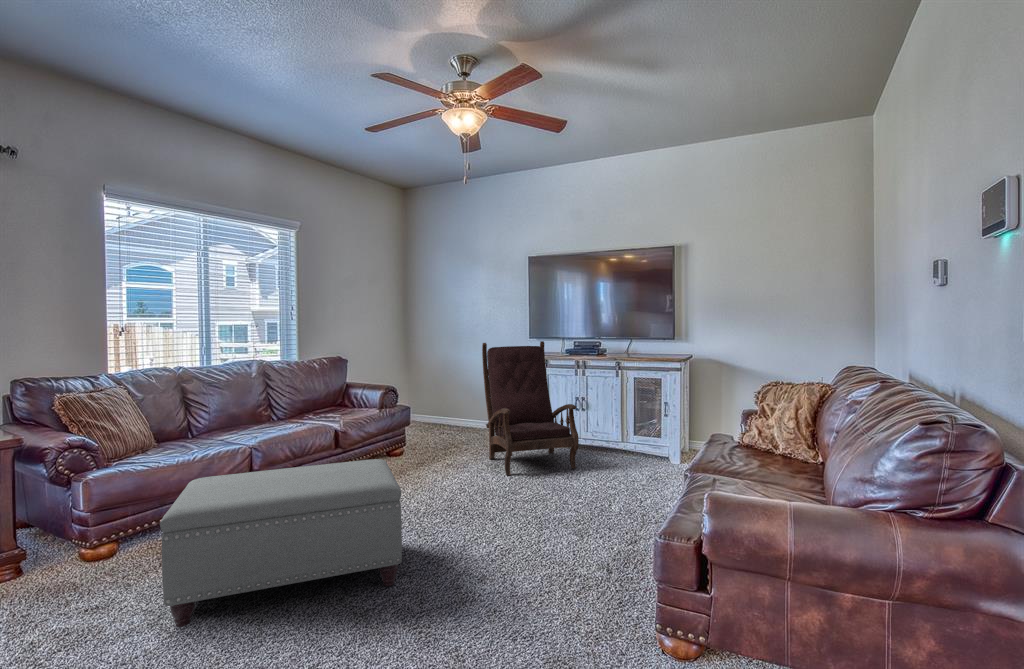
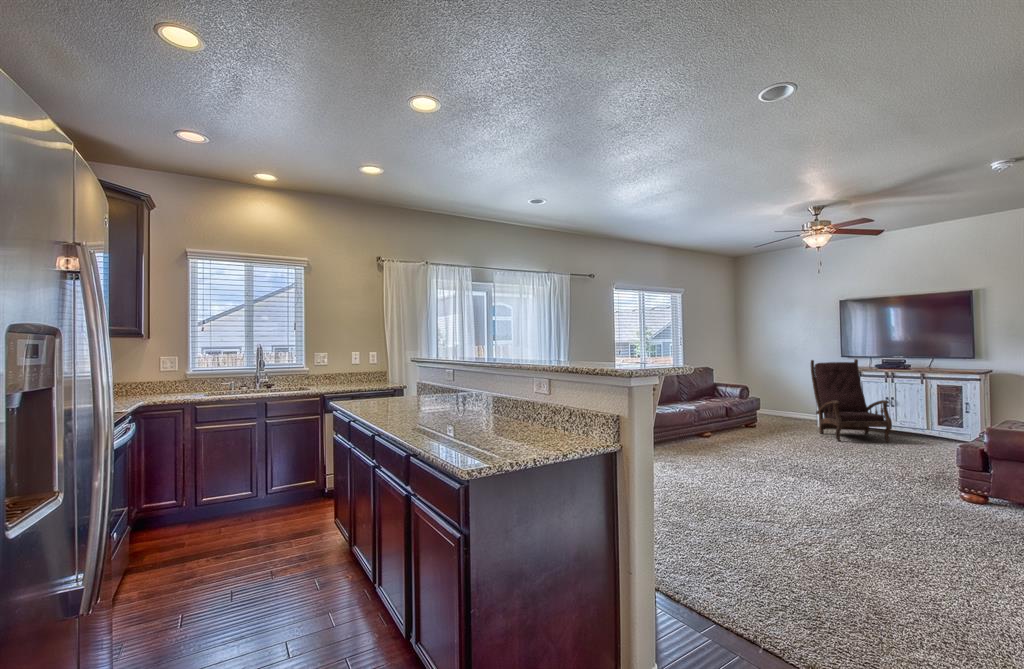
ottoman: present [160,459,402,627] -> none [697,417,805,470]

